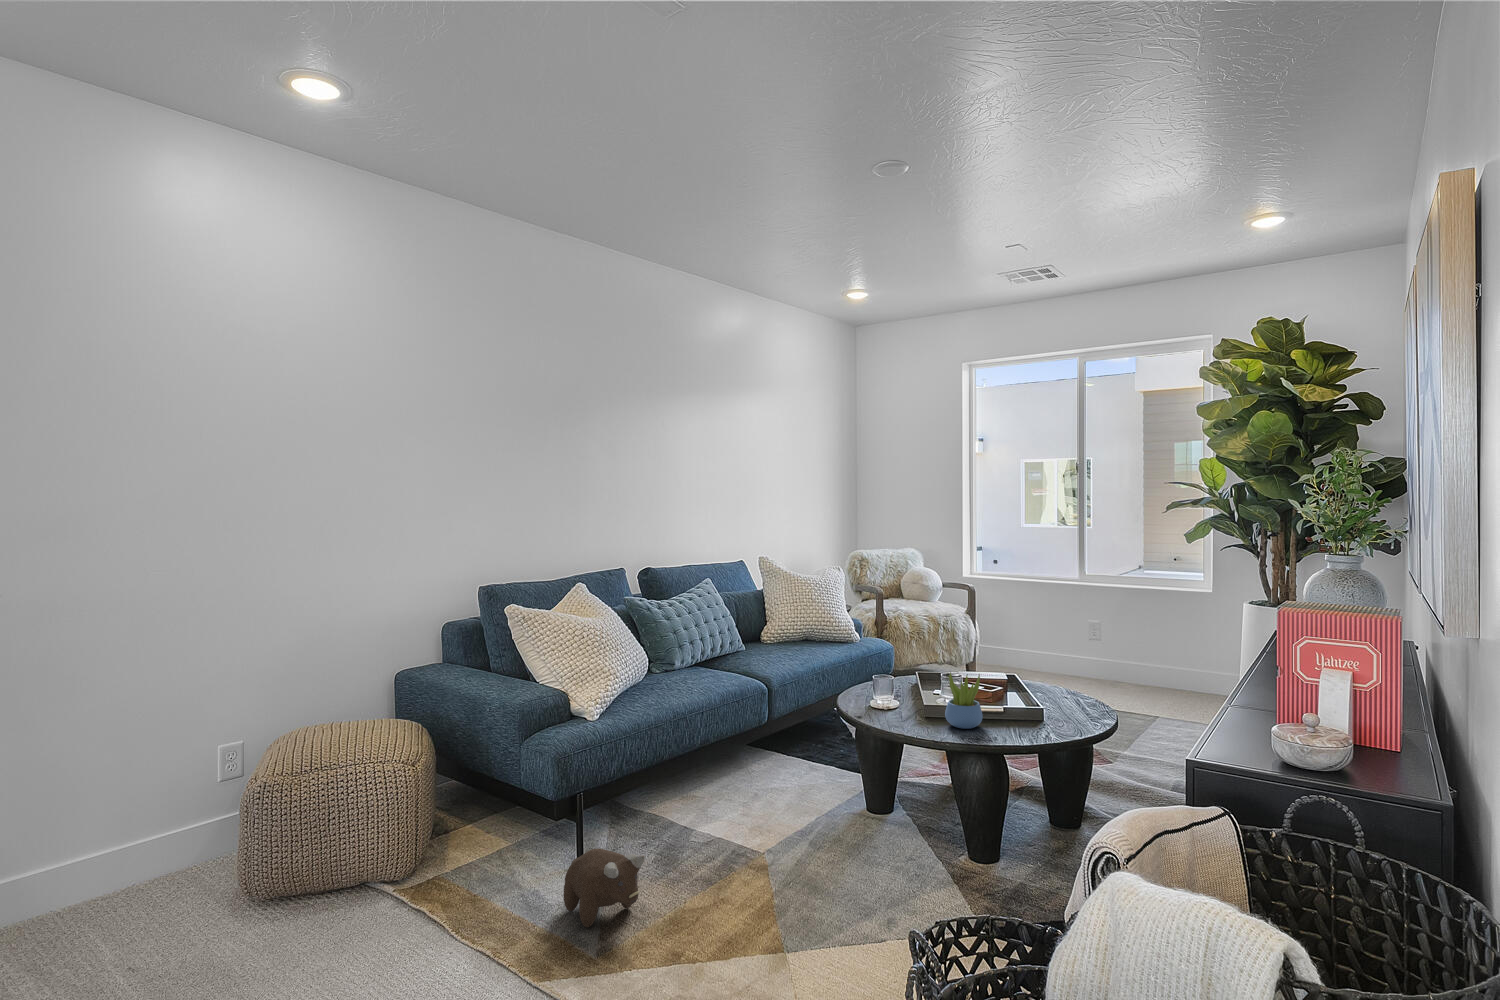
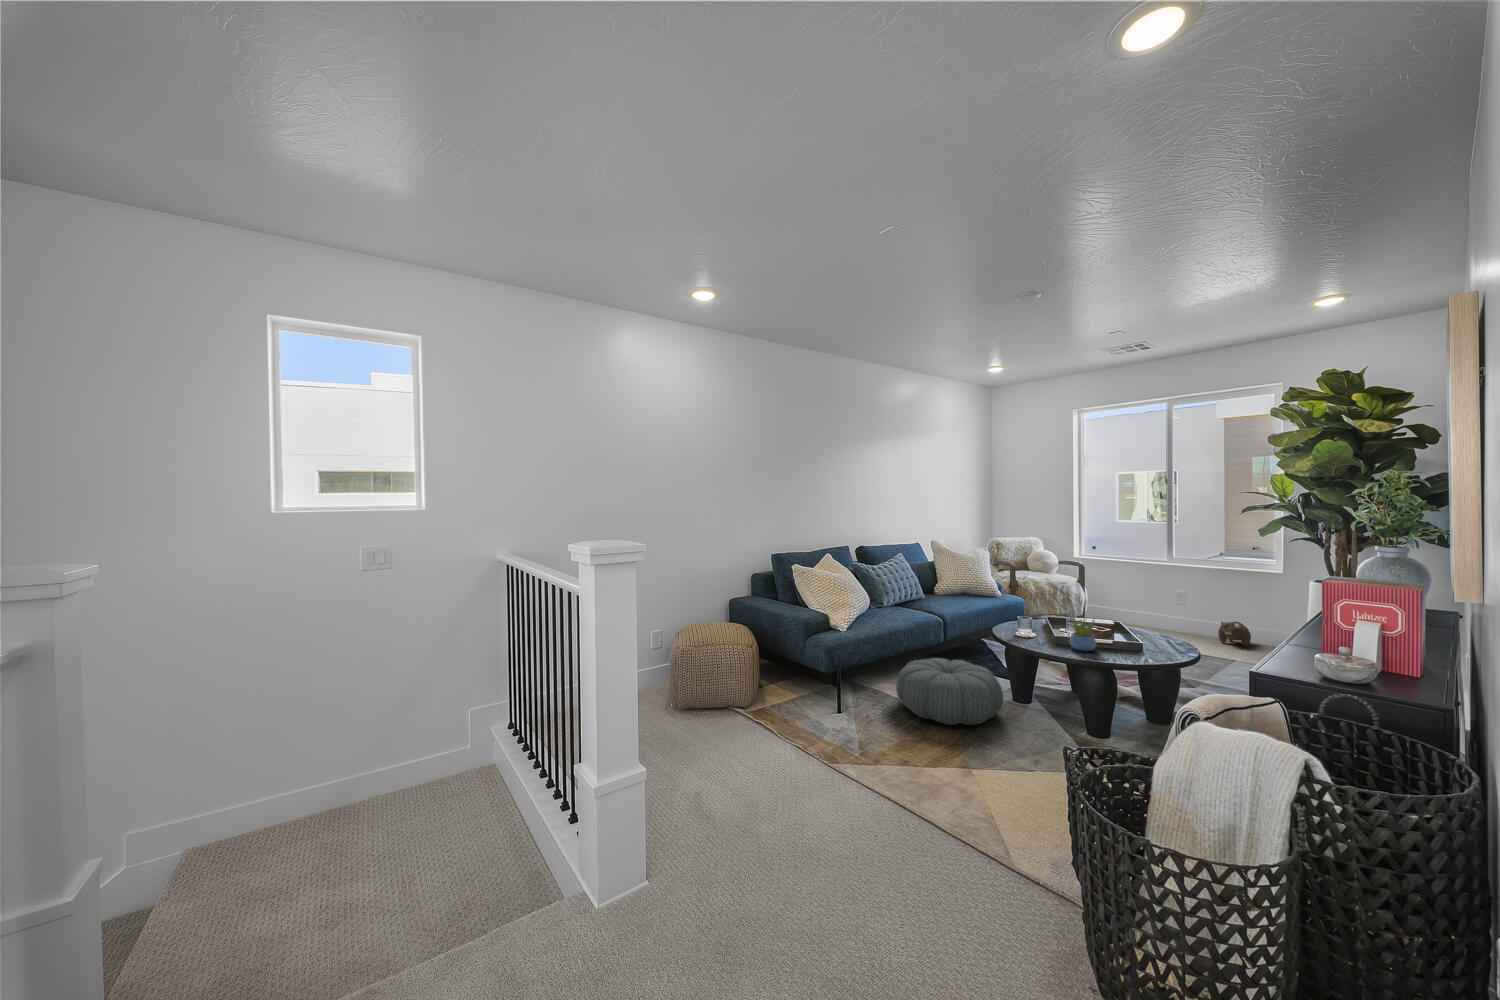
pouf: none [681,754,849,869] -> present [896,658,1004,725]
plush toy: present [564,848,645,927] -> present [1218,622,1251,647]

